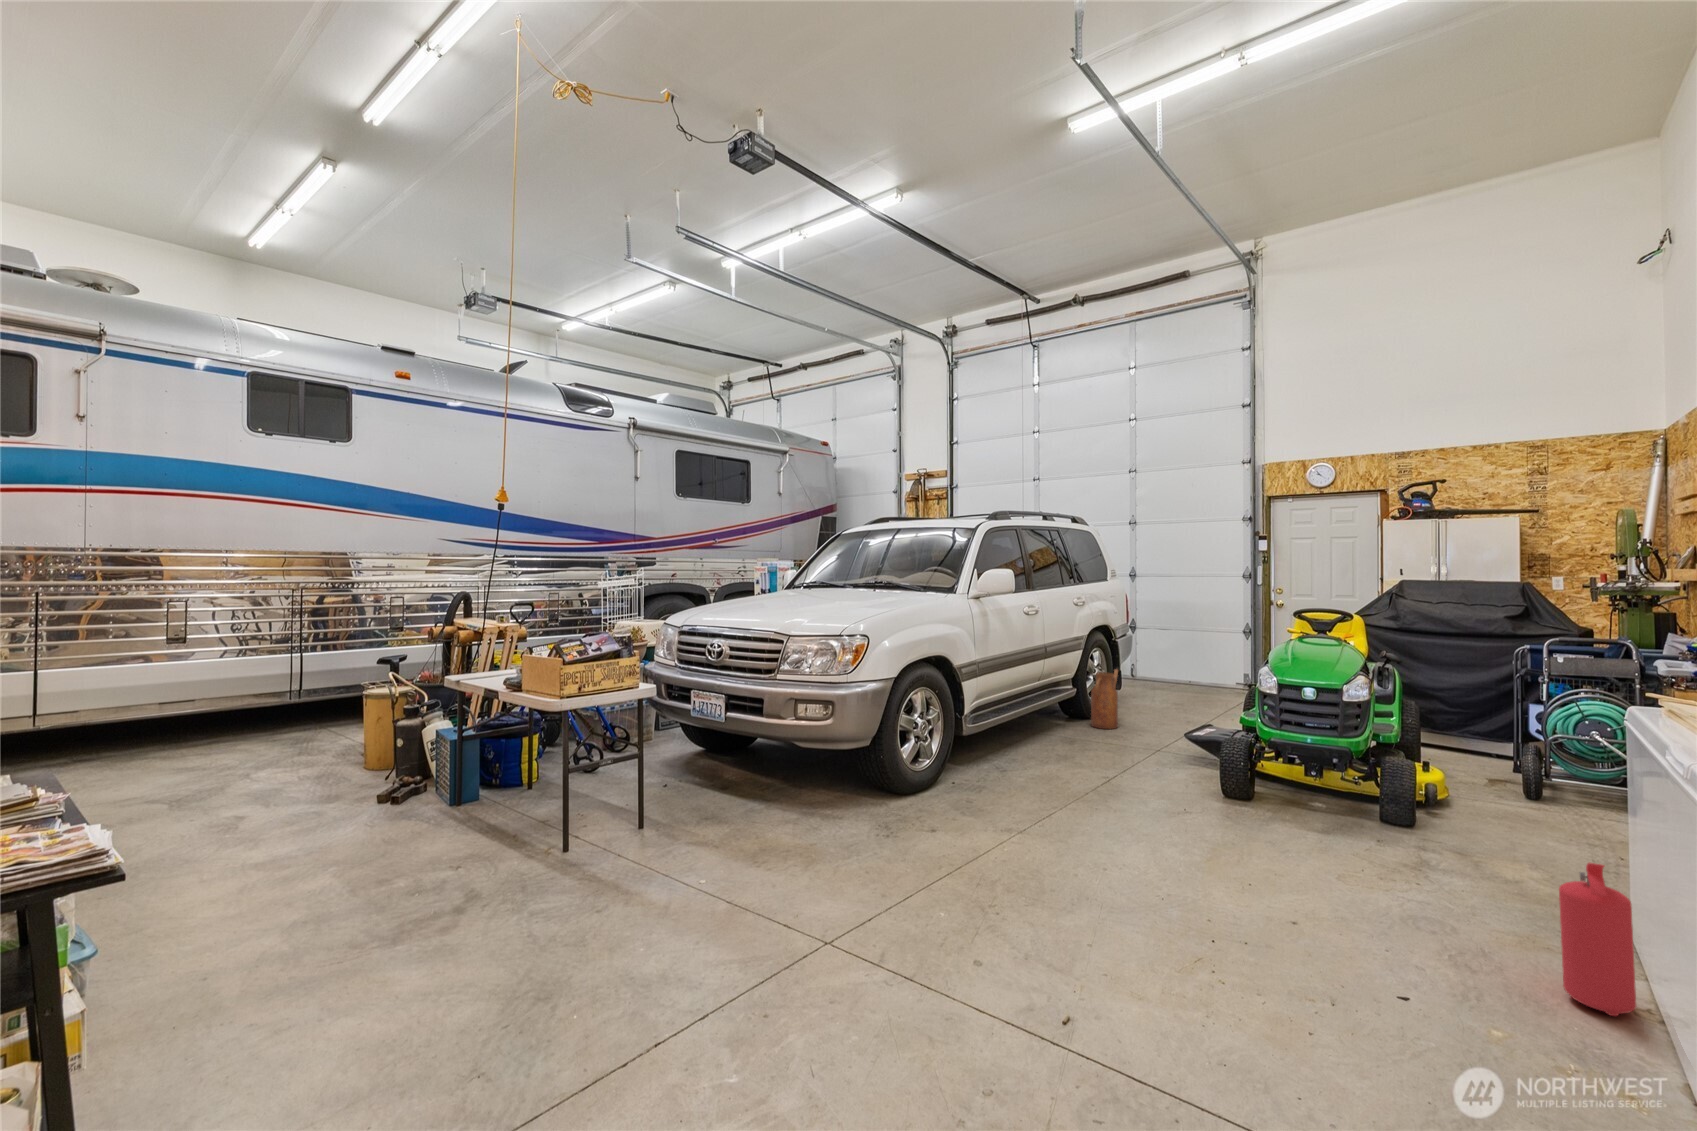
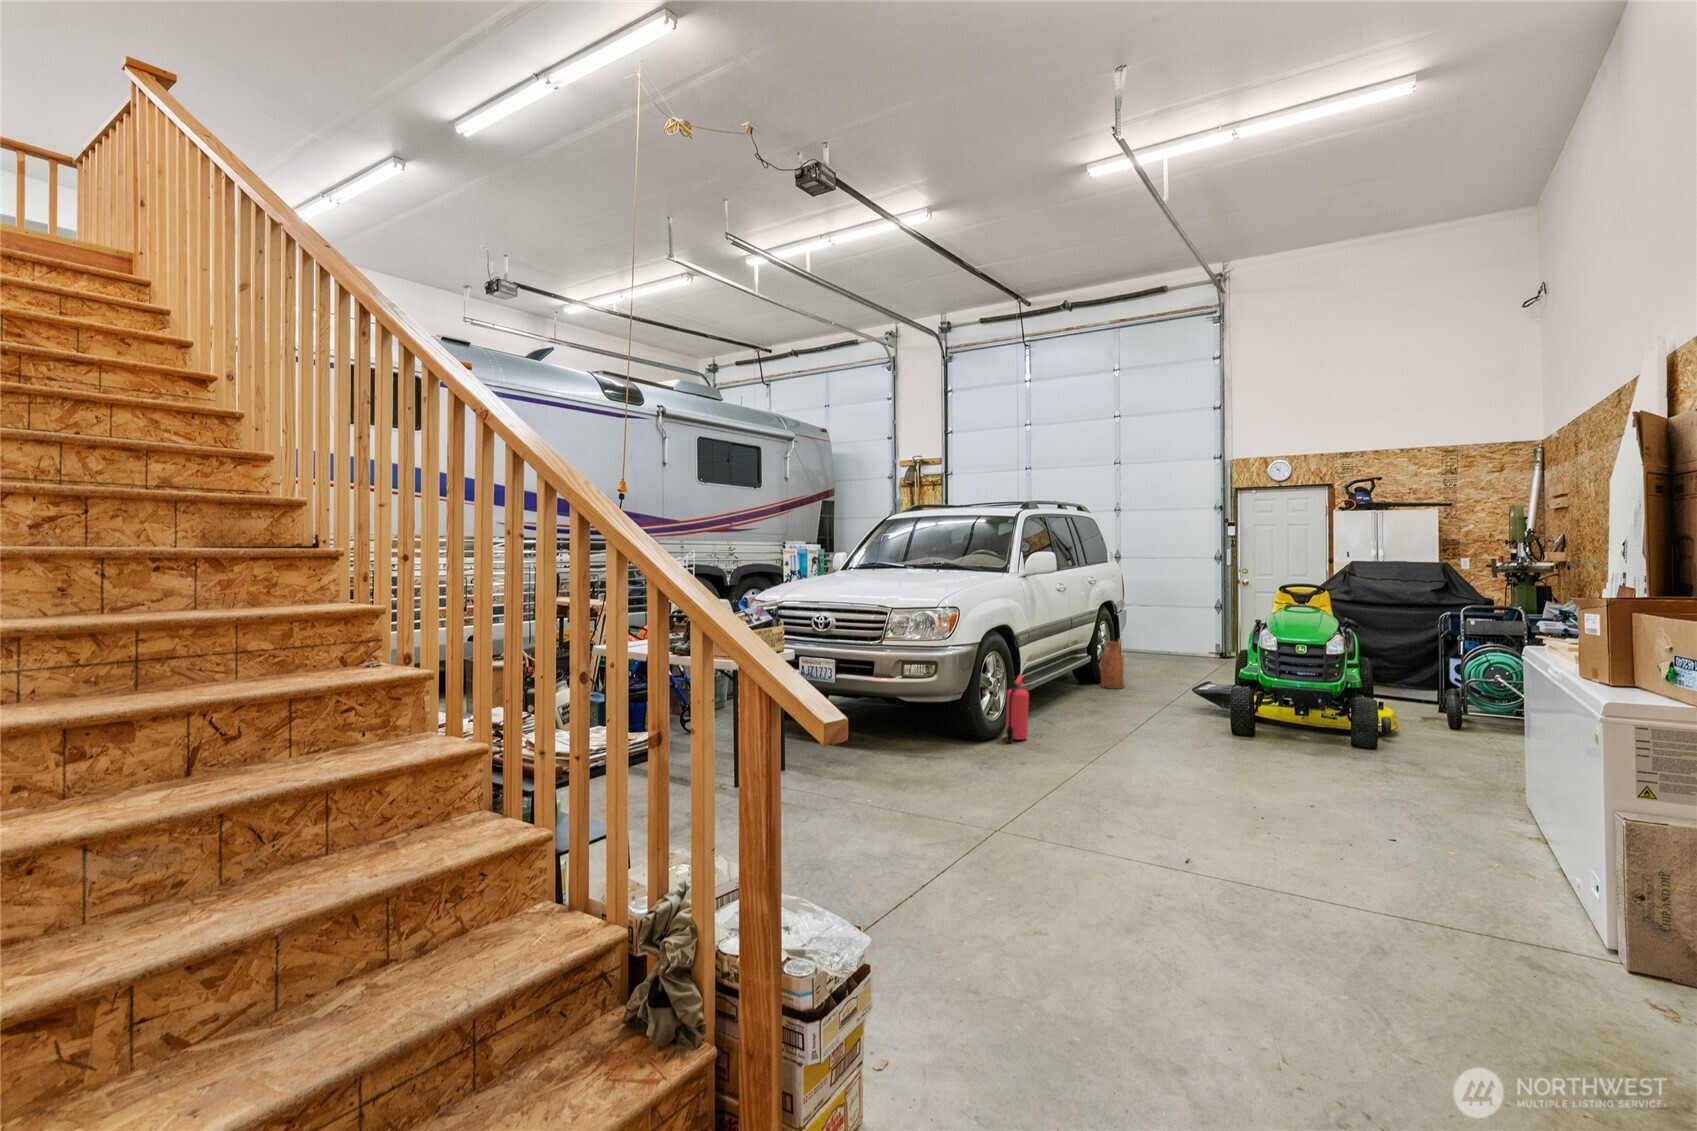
fire extinguisher: present [1559,862,1636,1016] -> present [1006,675,1029,742]

